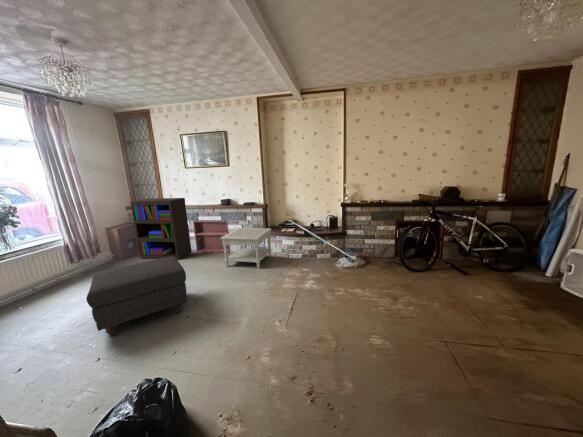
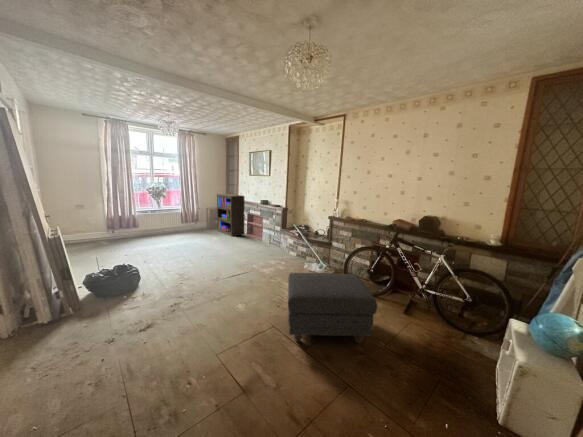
side table: present [220,228,272,269] -> none [244,223,284,253]
ottoman: present [86,256,187,336] -> present [288,273,377,344]

